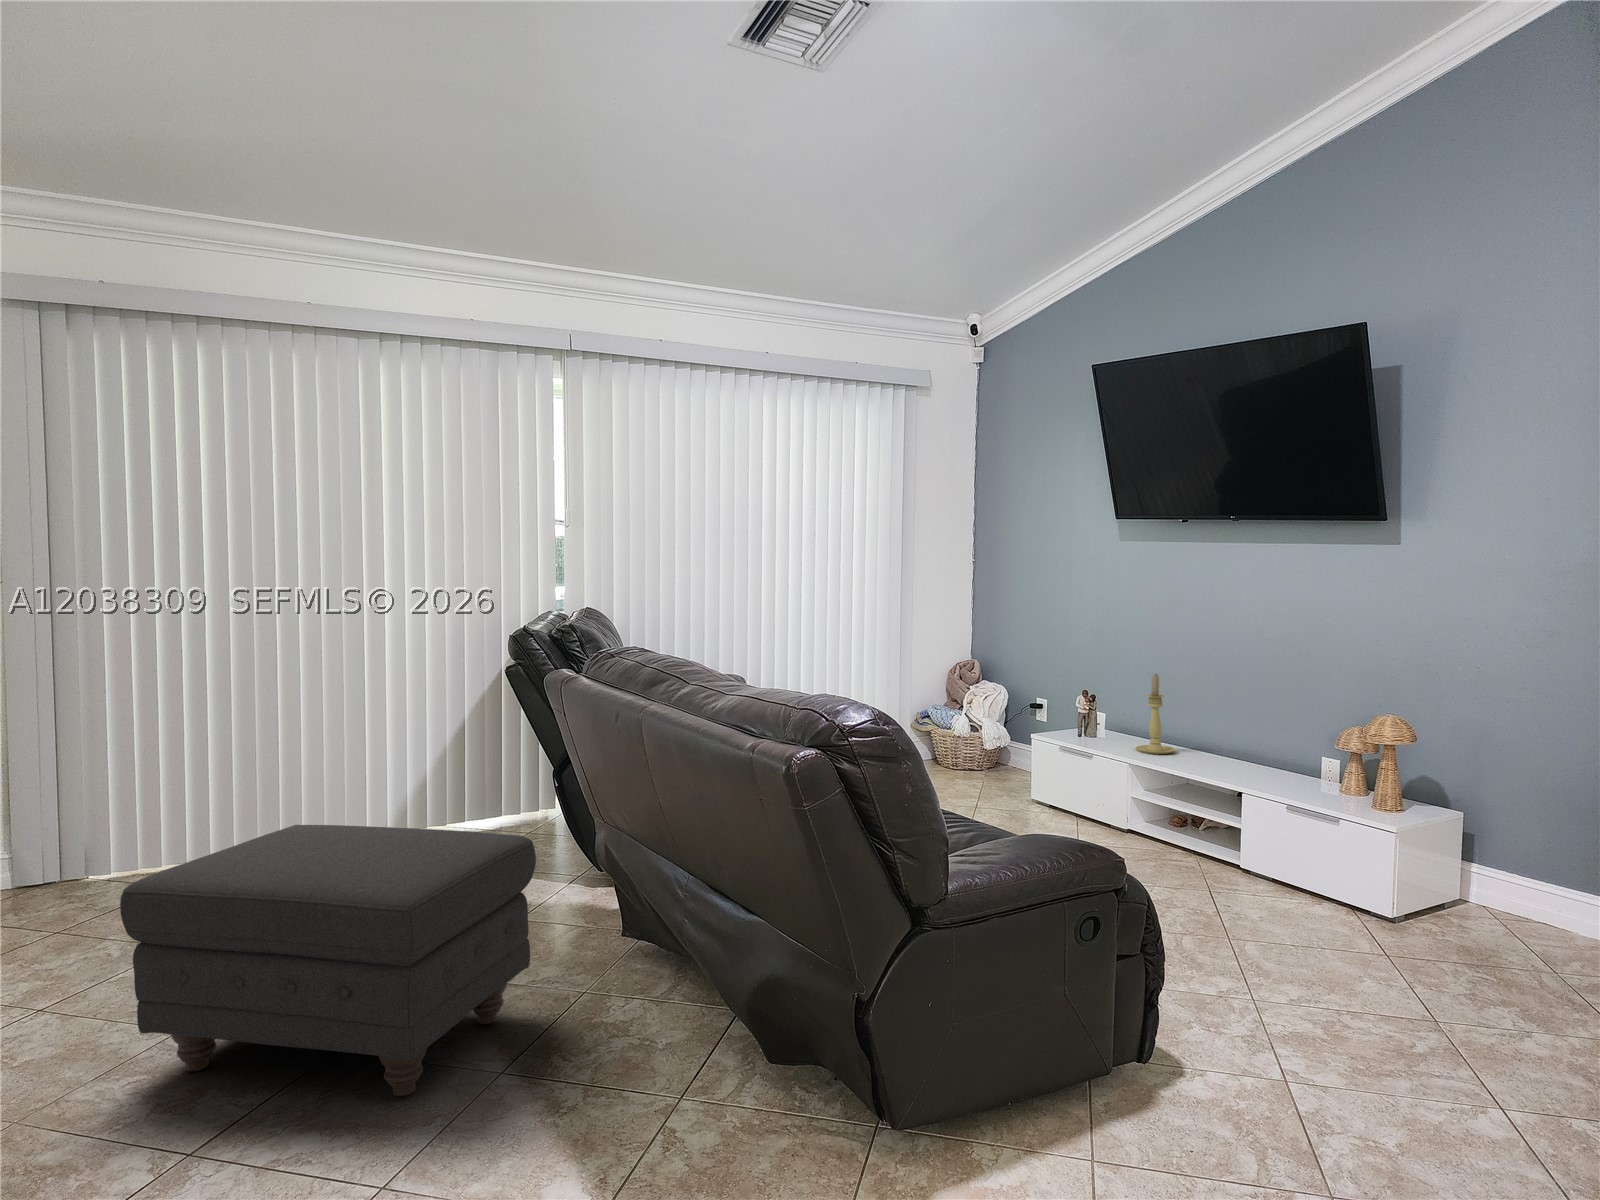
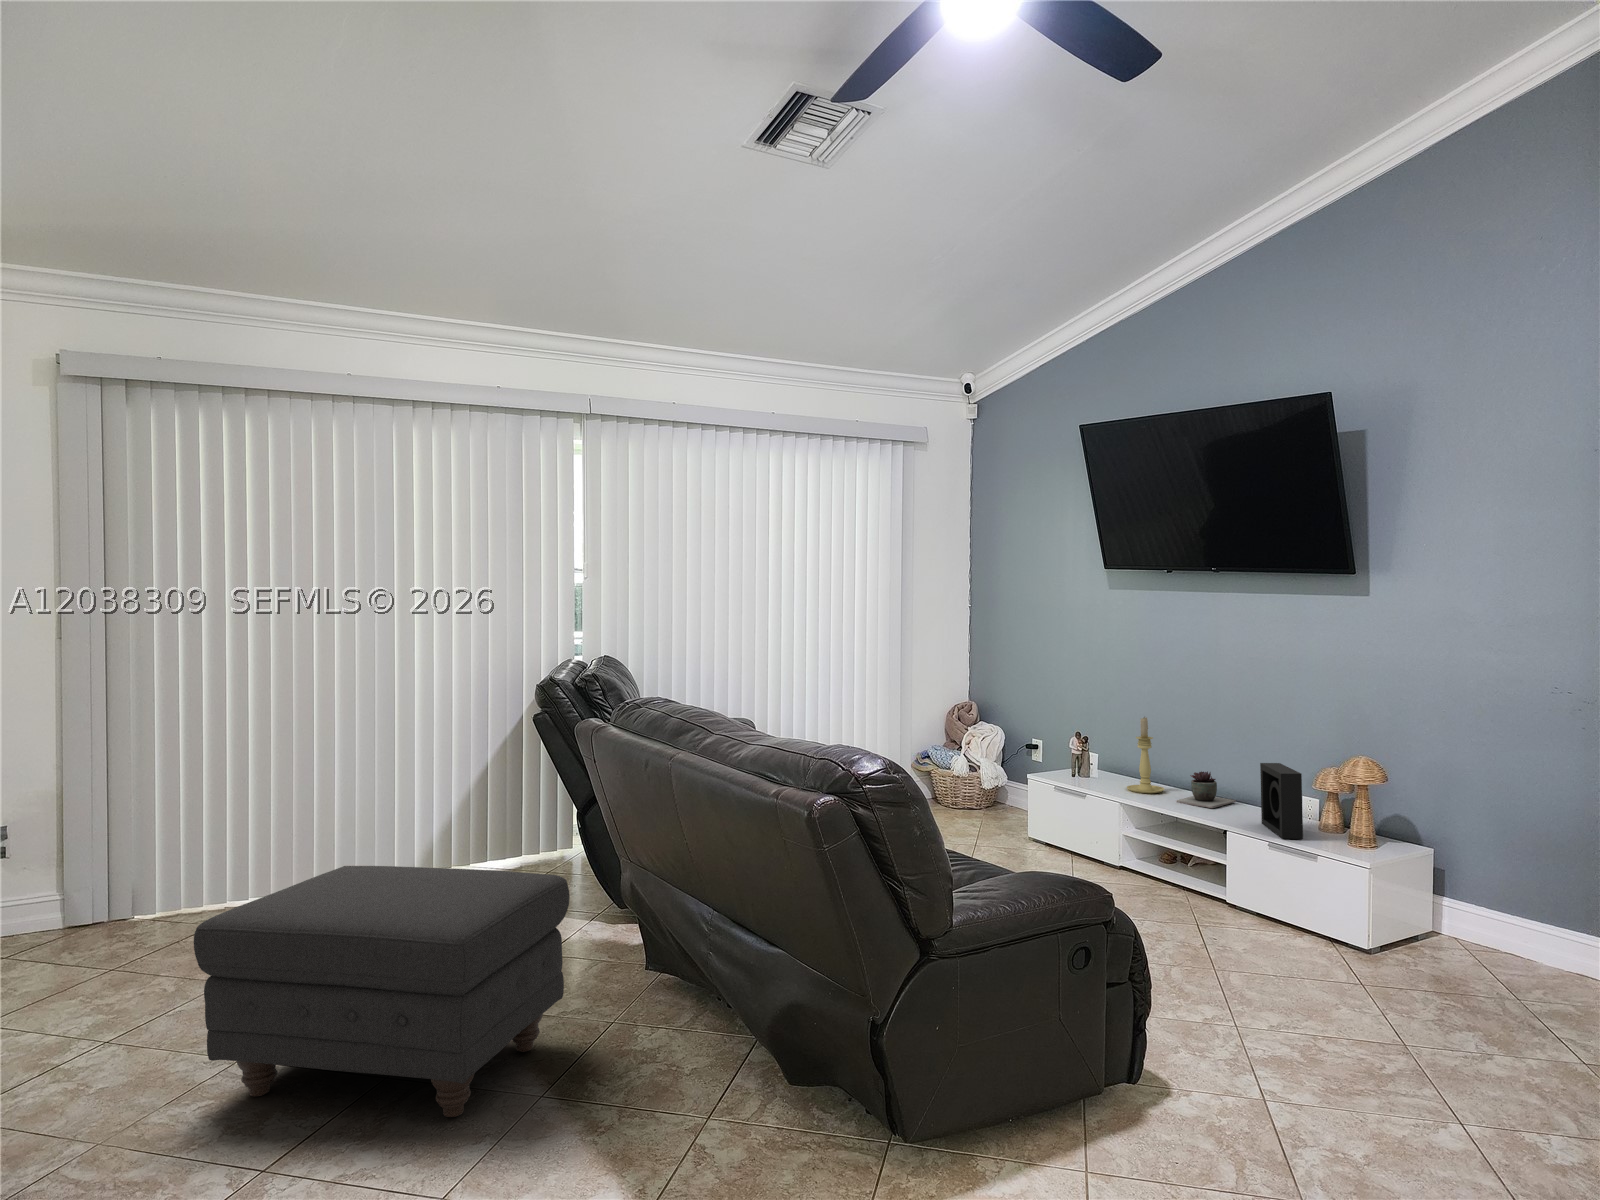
speaker: none [1279,722,1324,802] -> present [1260,763,1303,839]
succulent plant: none [1188,731,1251,770] -> present [1176,772,1236,808]

